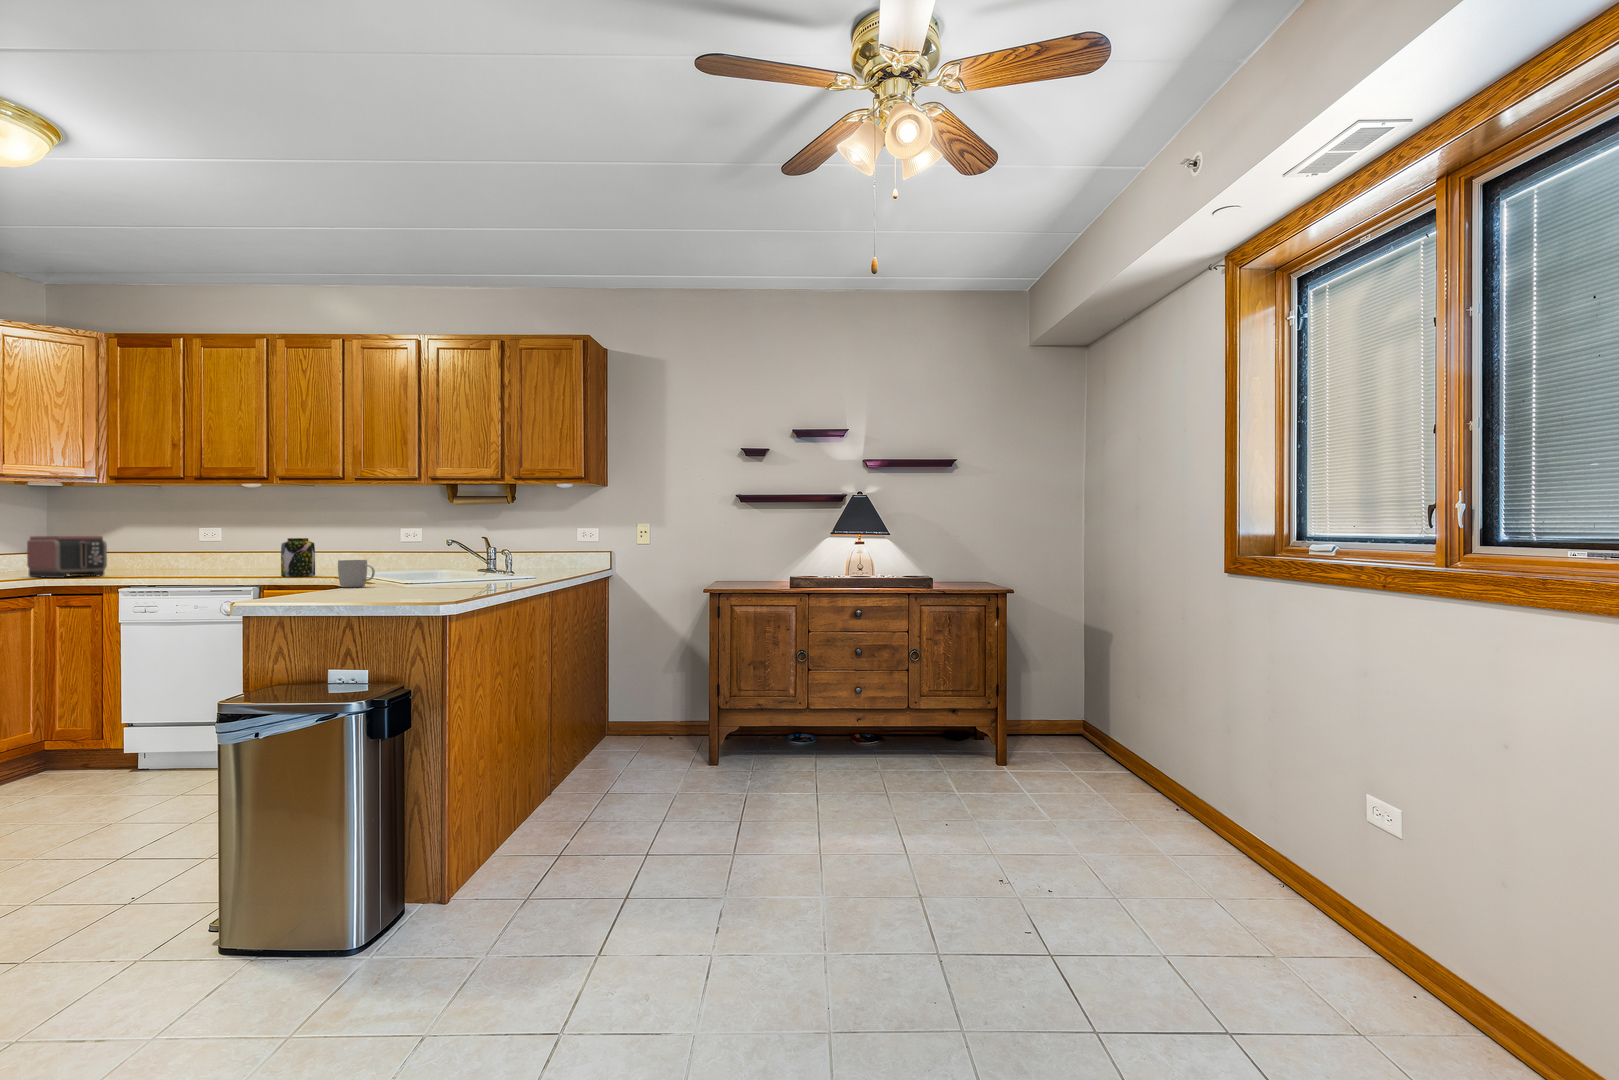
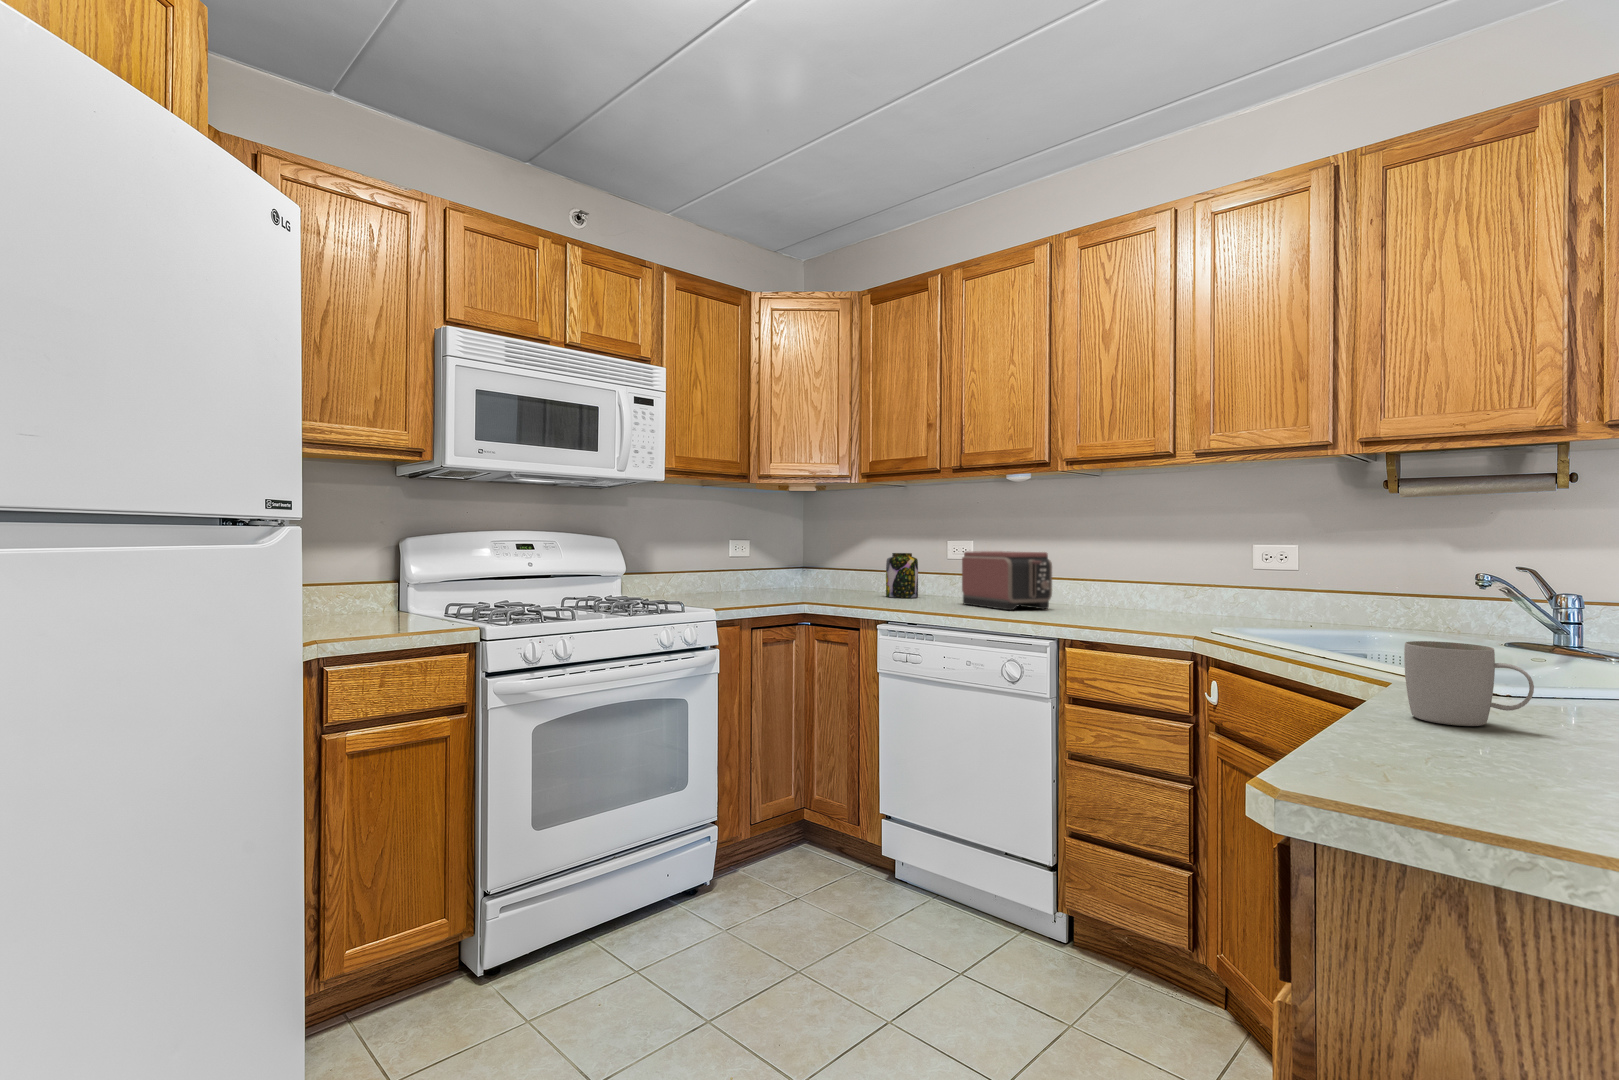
toaster: present [27,536,107,578] -> present [962,551,1052,610]
jar: present [281,538,315,577] -> present [886,553,918,598]

